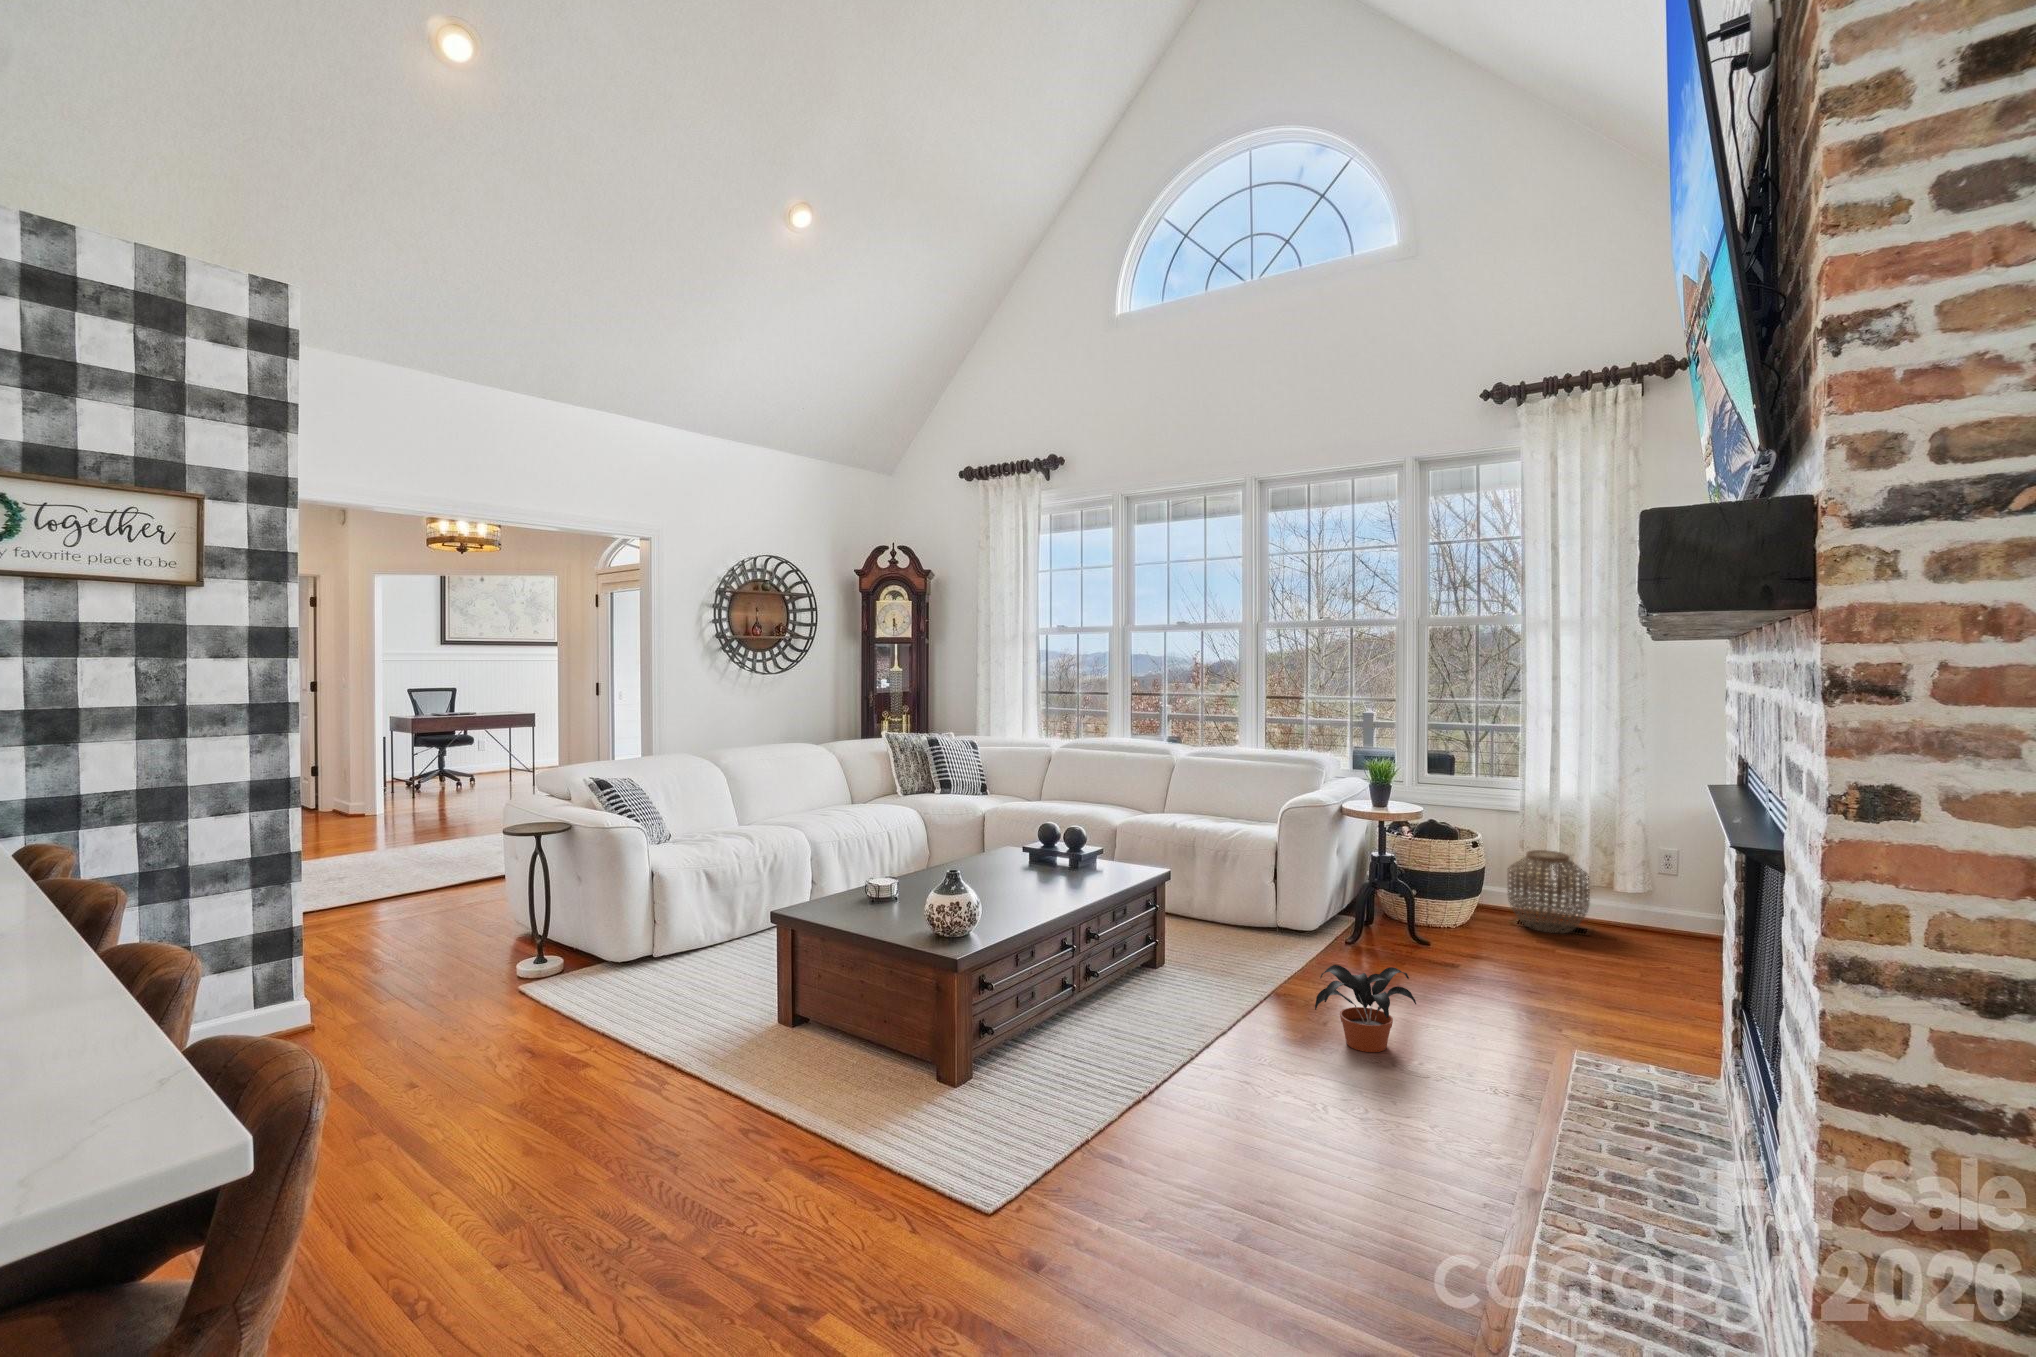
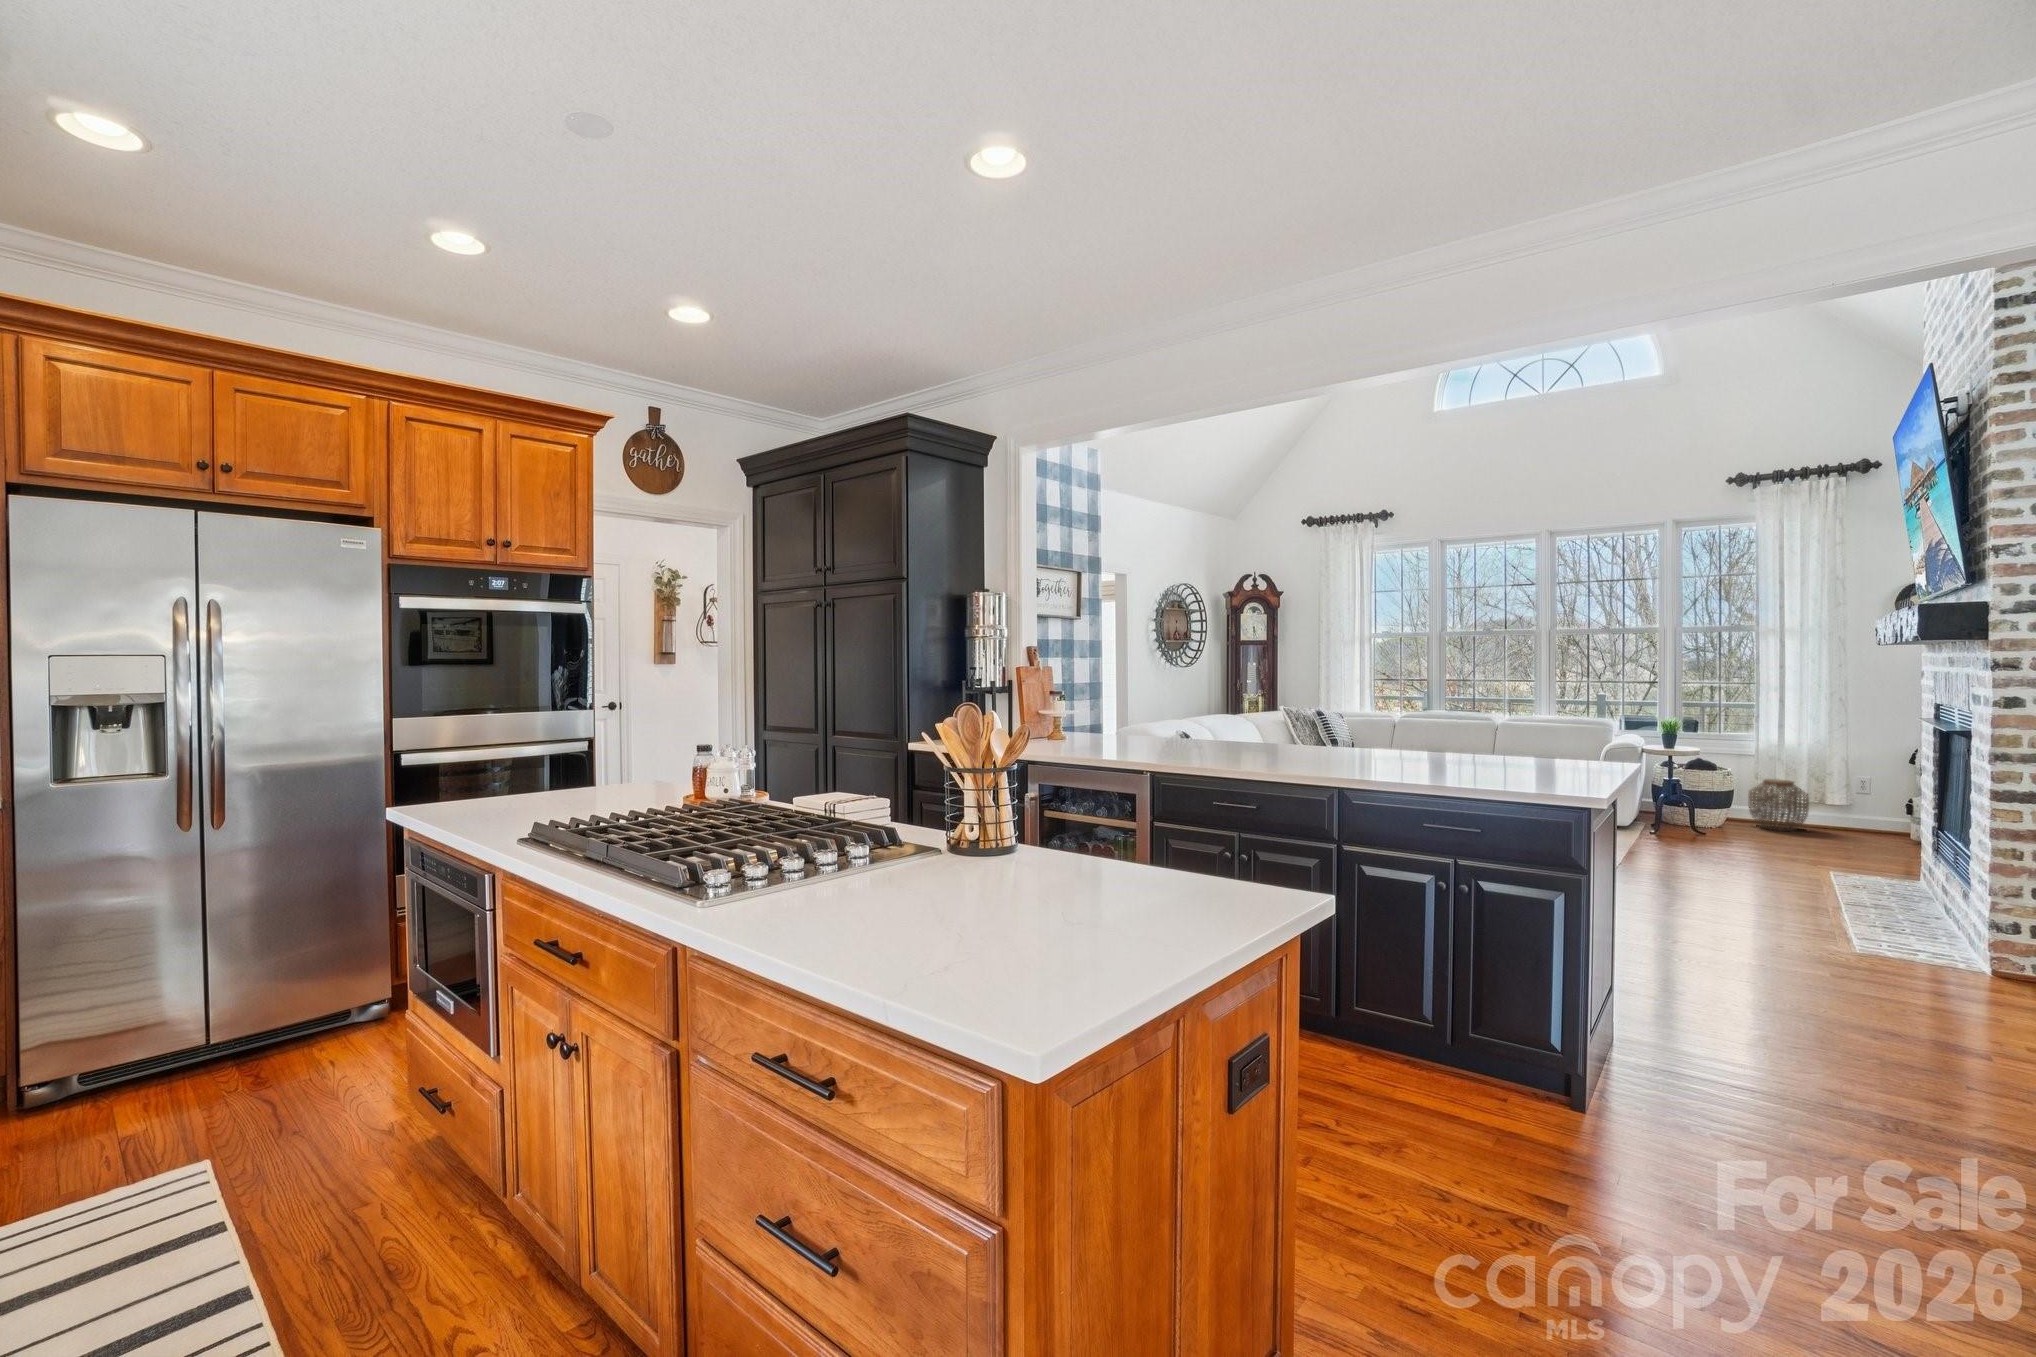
potted plant: present [1315,965,1416,1052] -> none [1671,827,1736,871]

